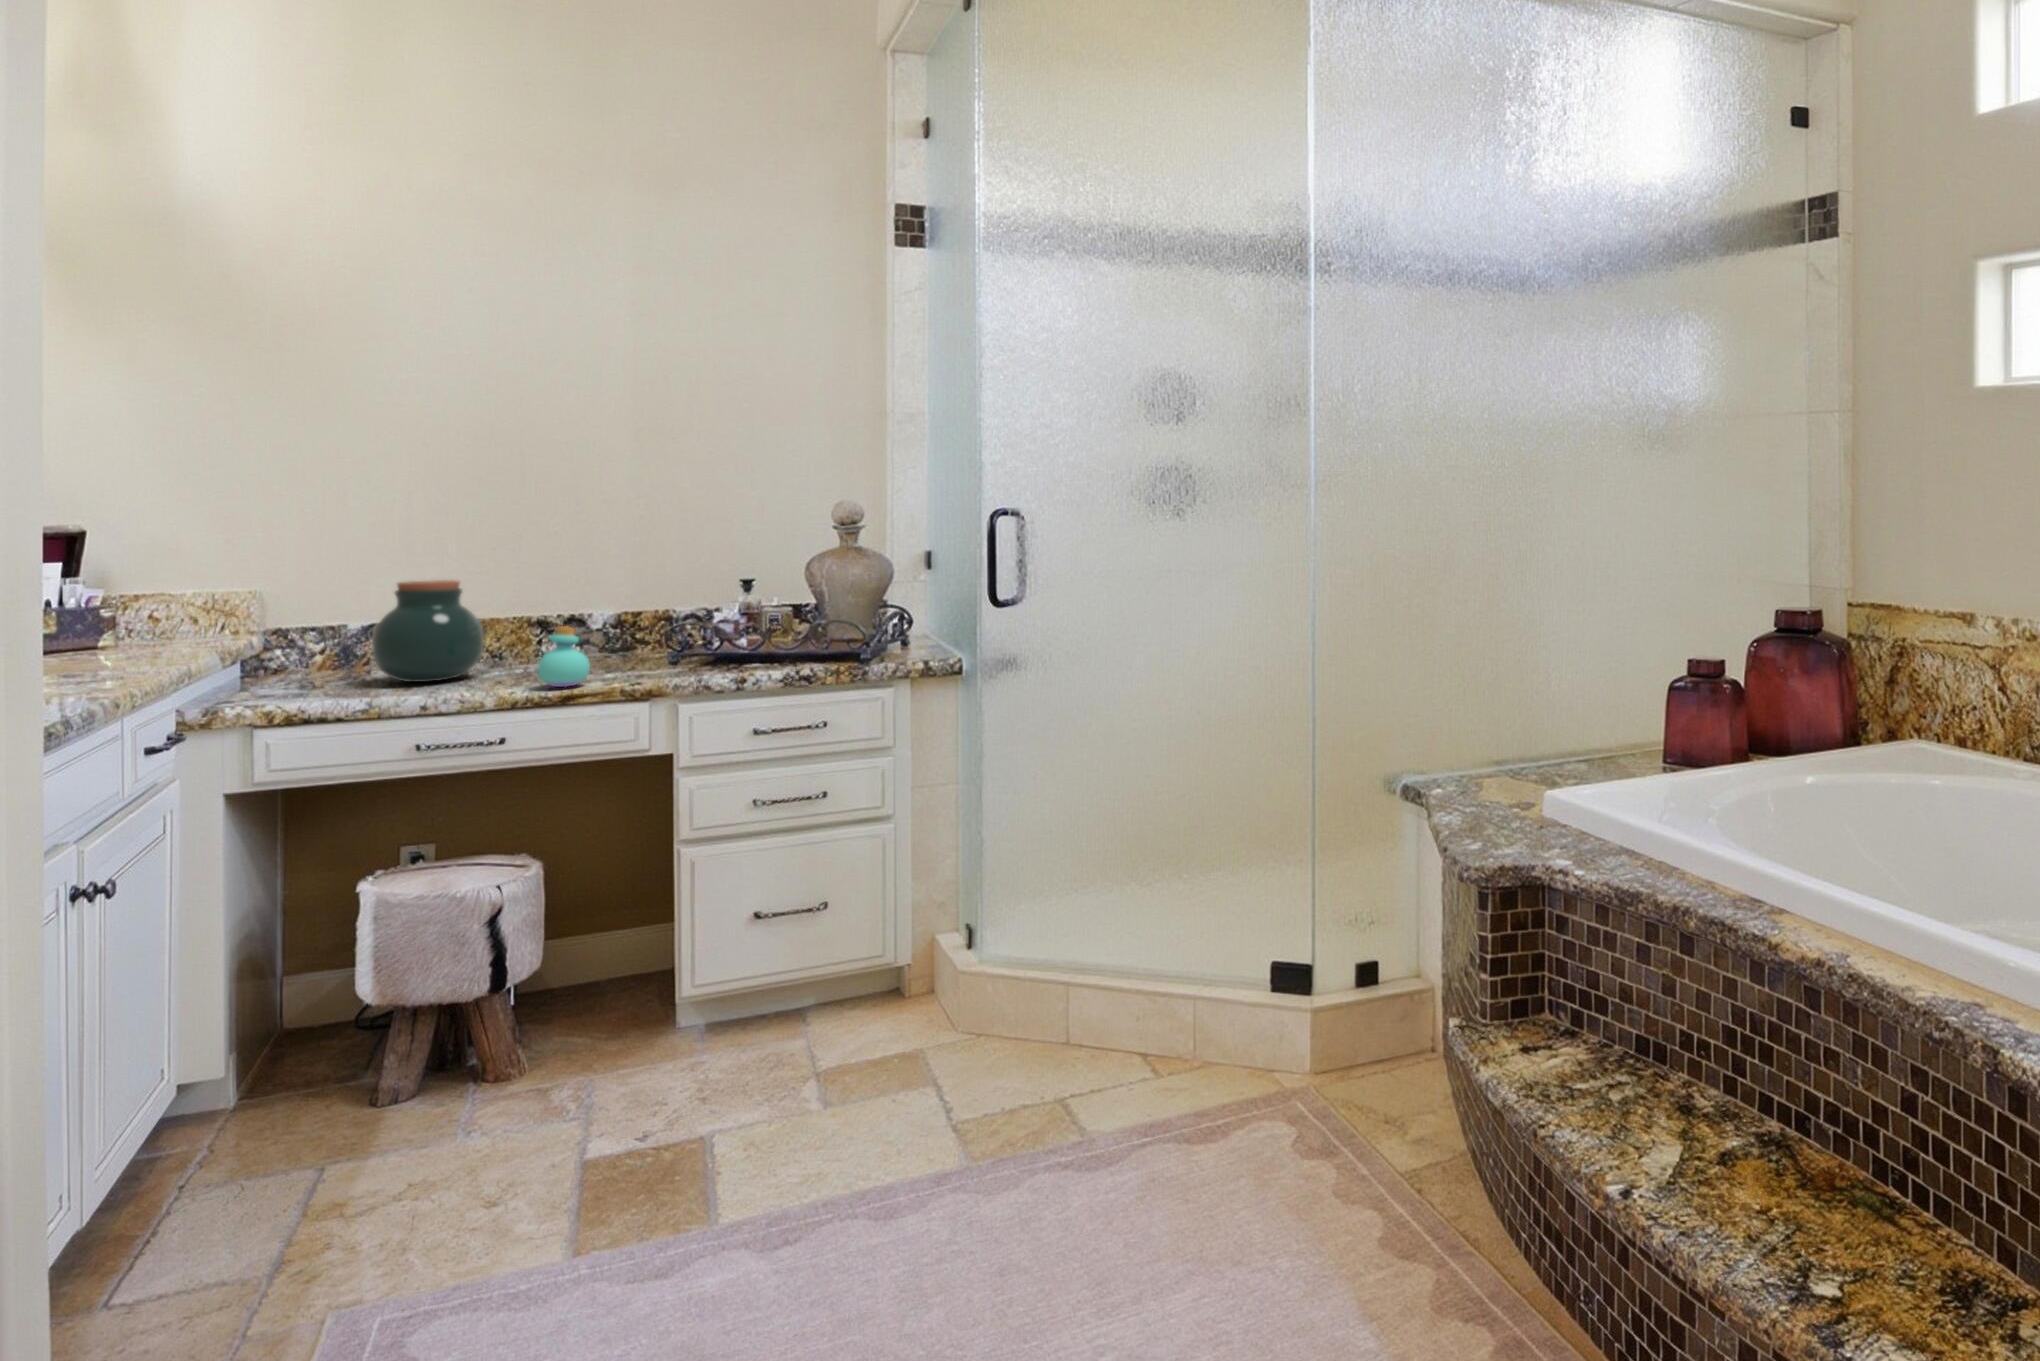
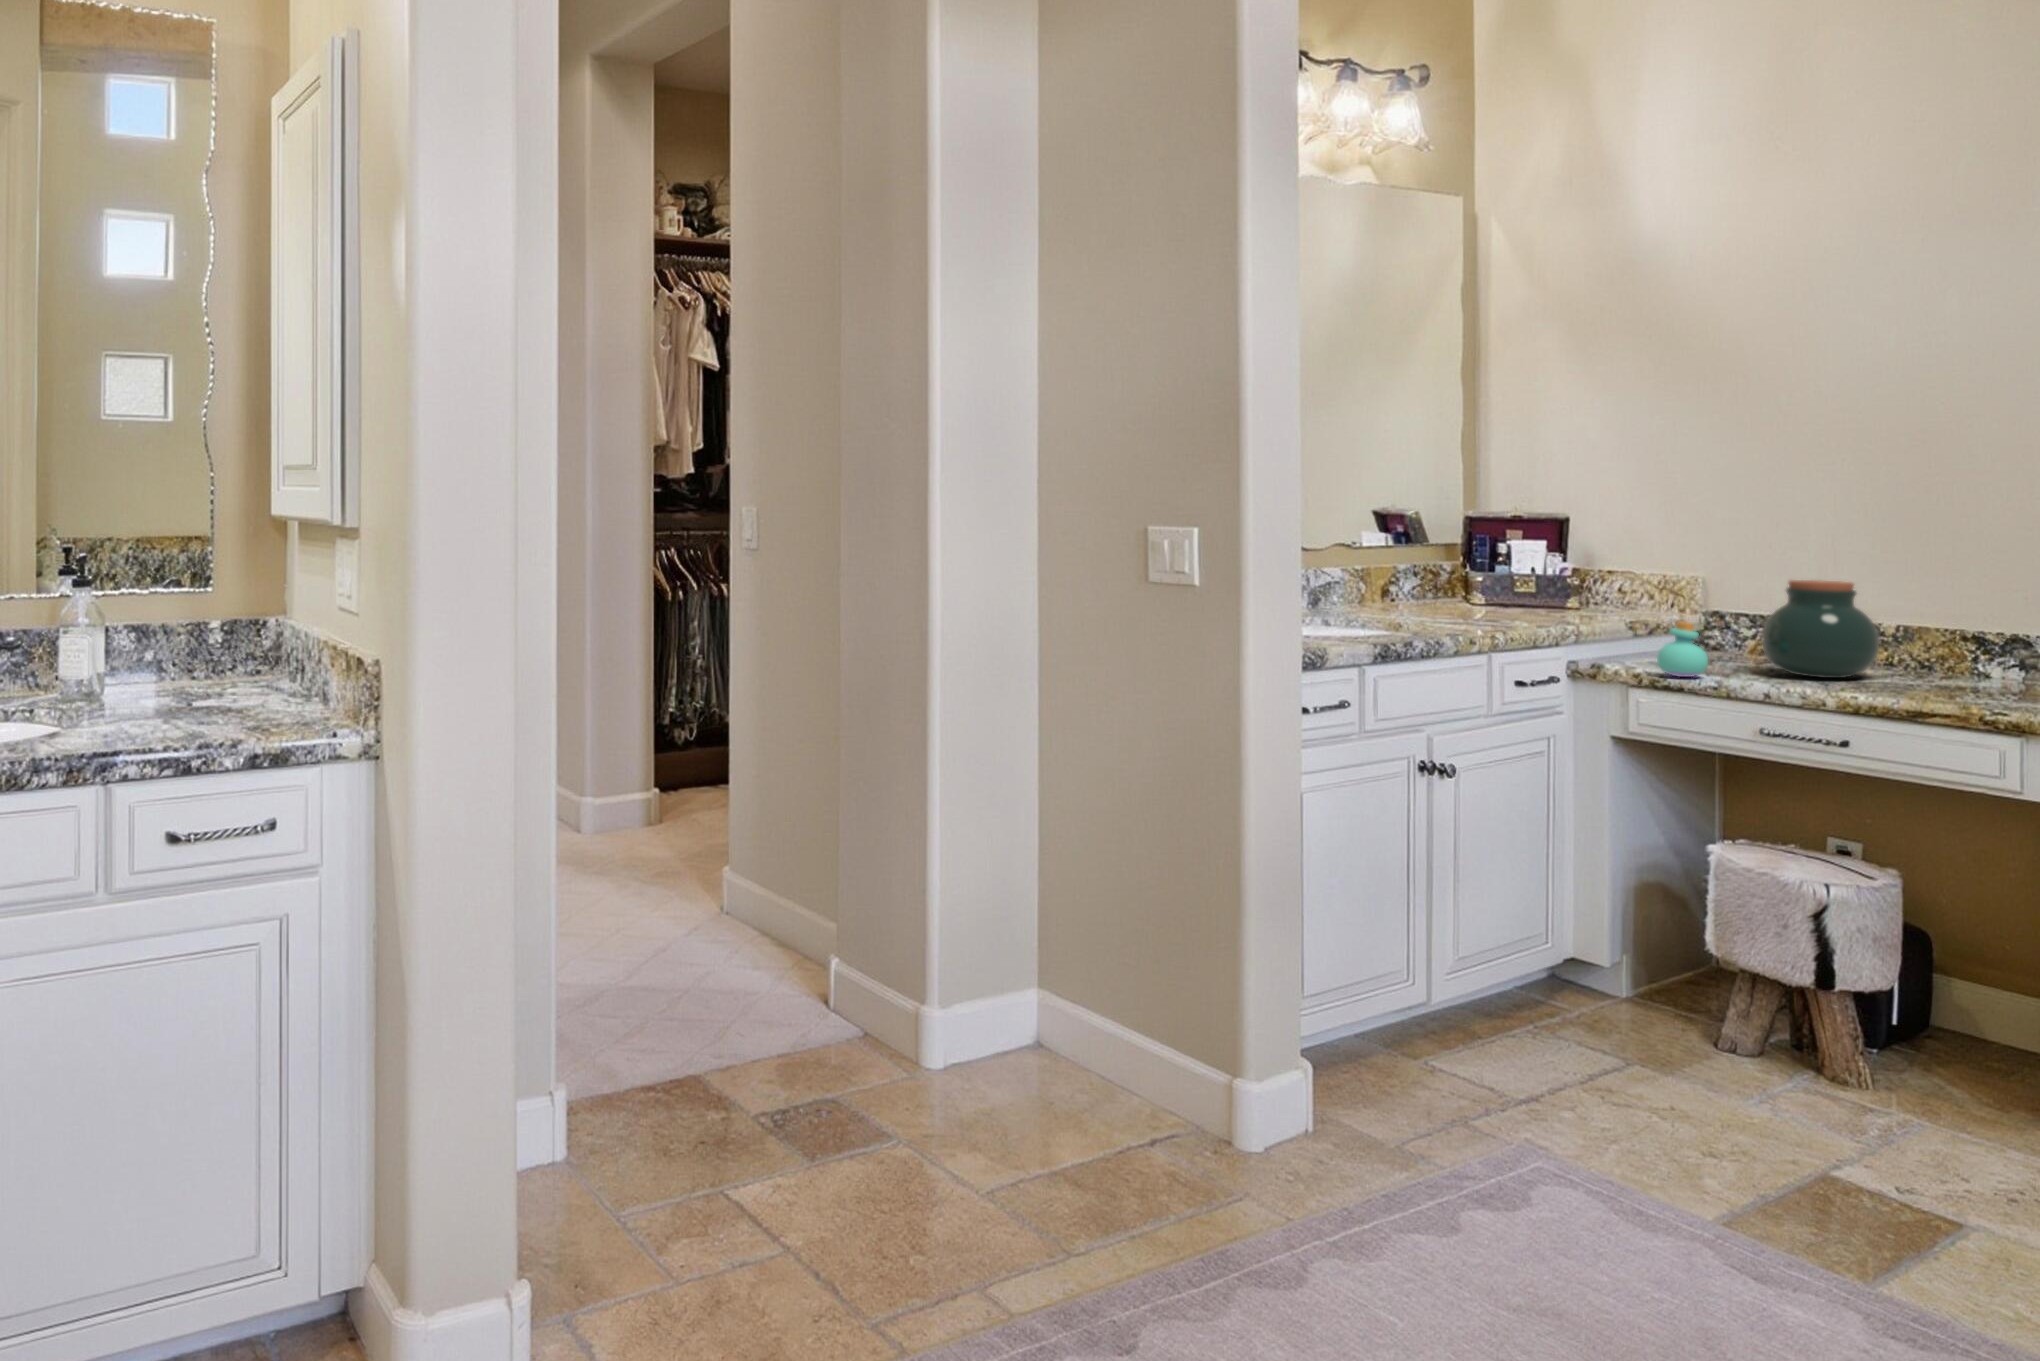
perfume bottle: present [538,626,590,687] -> present [1657,621,1708,677]

